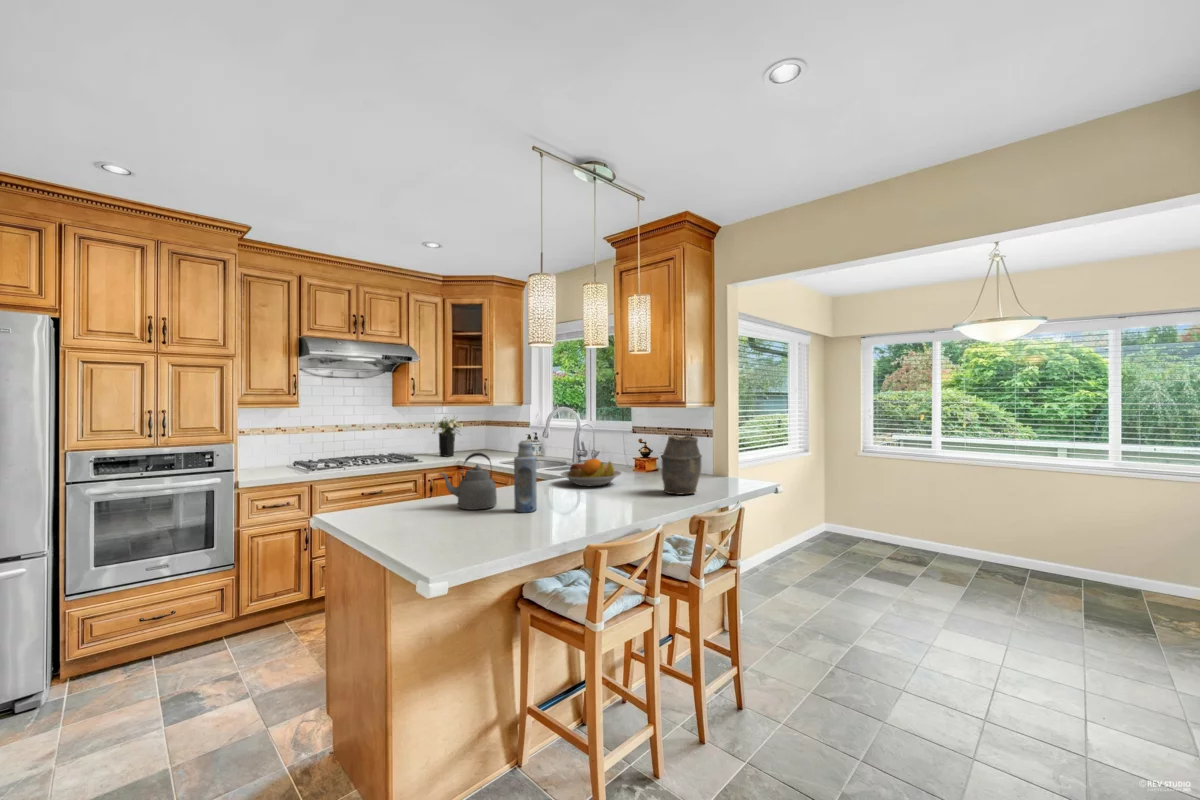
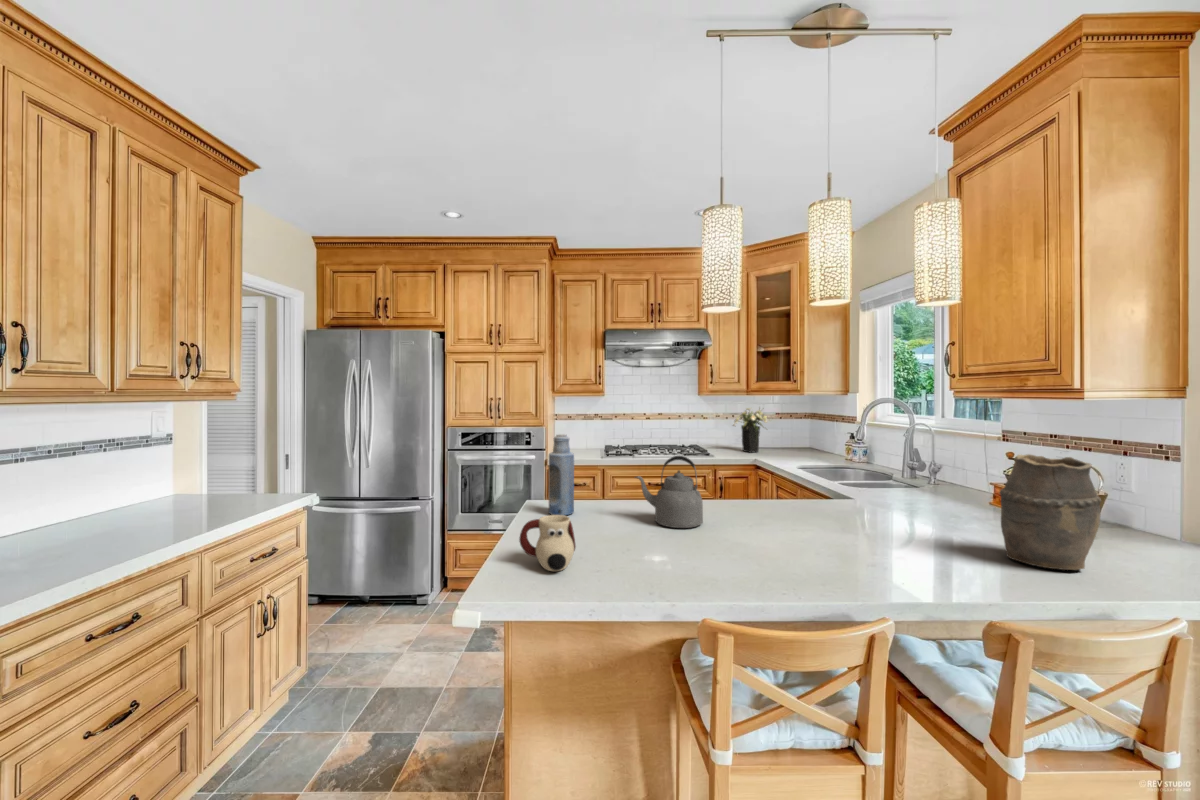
bottle: present [514,440,537,512] -> present [549,434,574,515]
fruit bowl: present [561,458,621,486] -> none [833,477,938,520]
mug: none [405,503,453,546] -> present [519,515,576,571]

